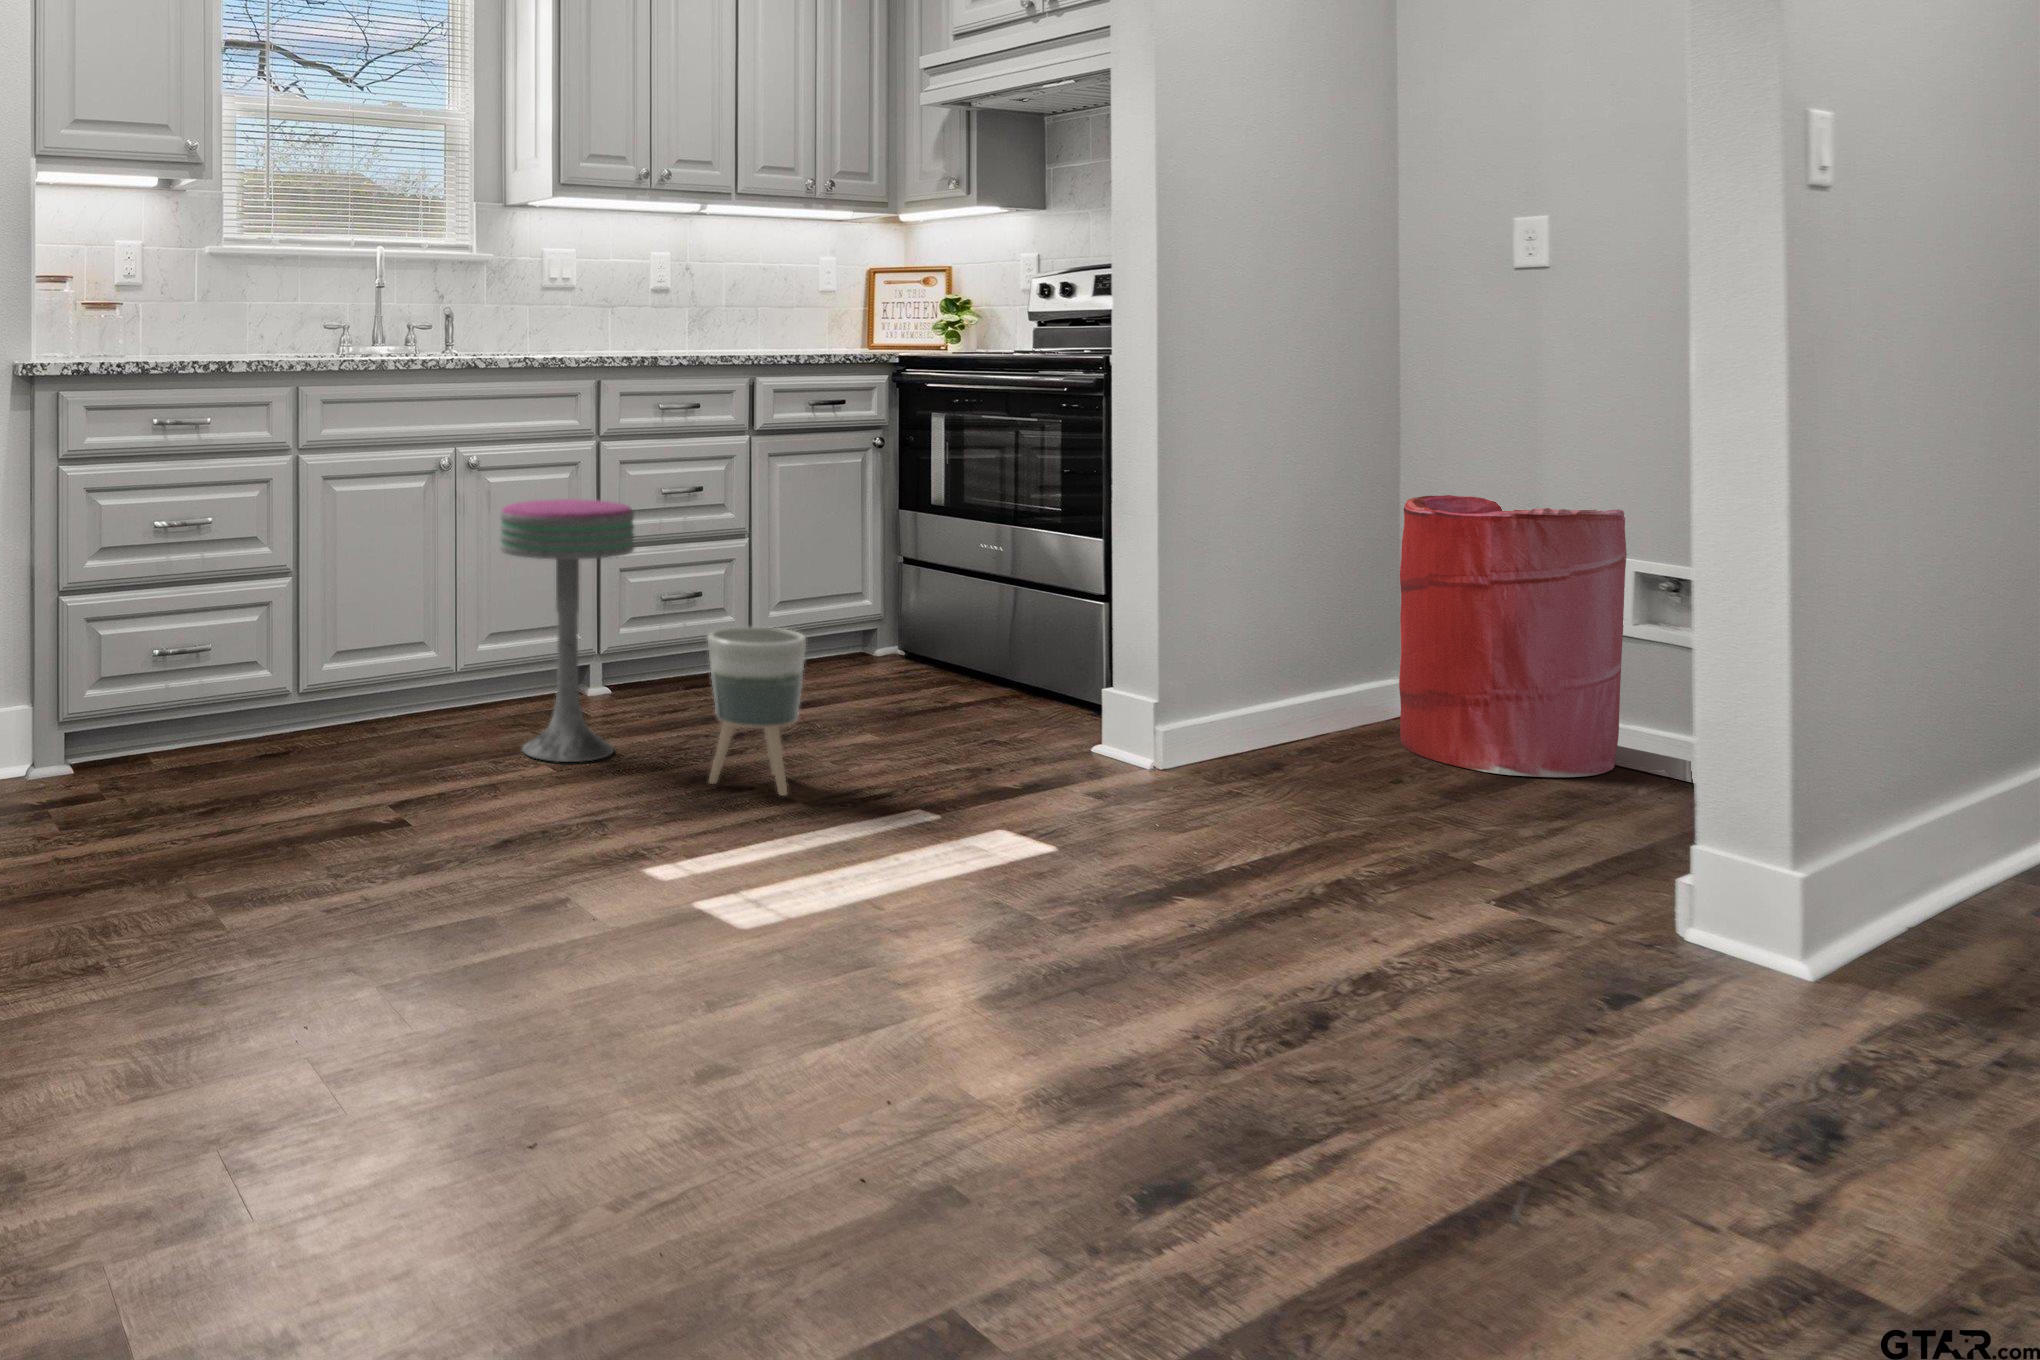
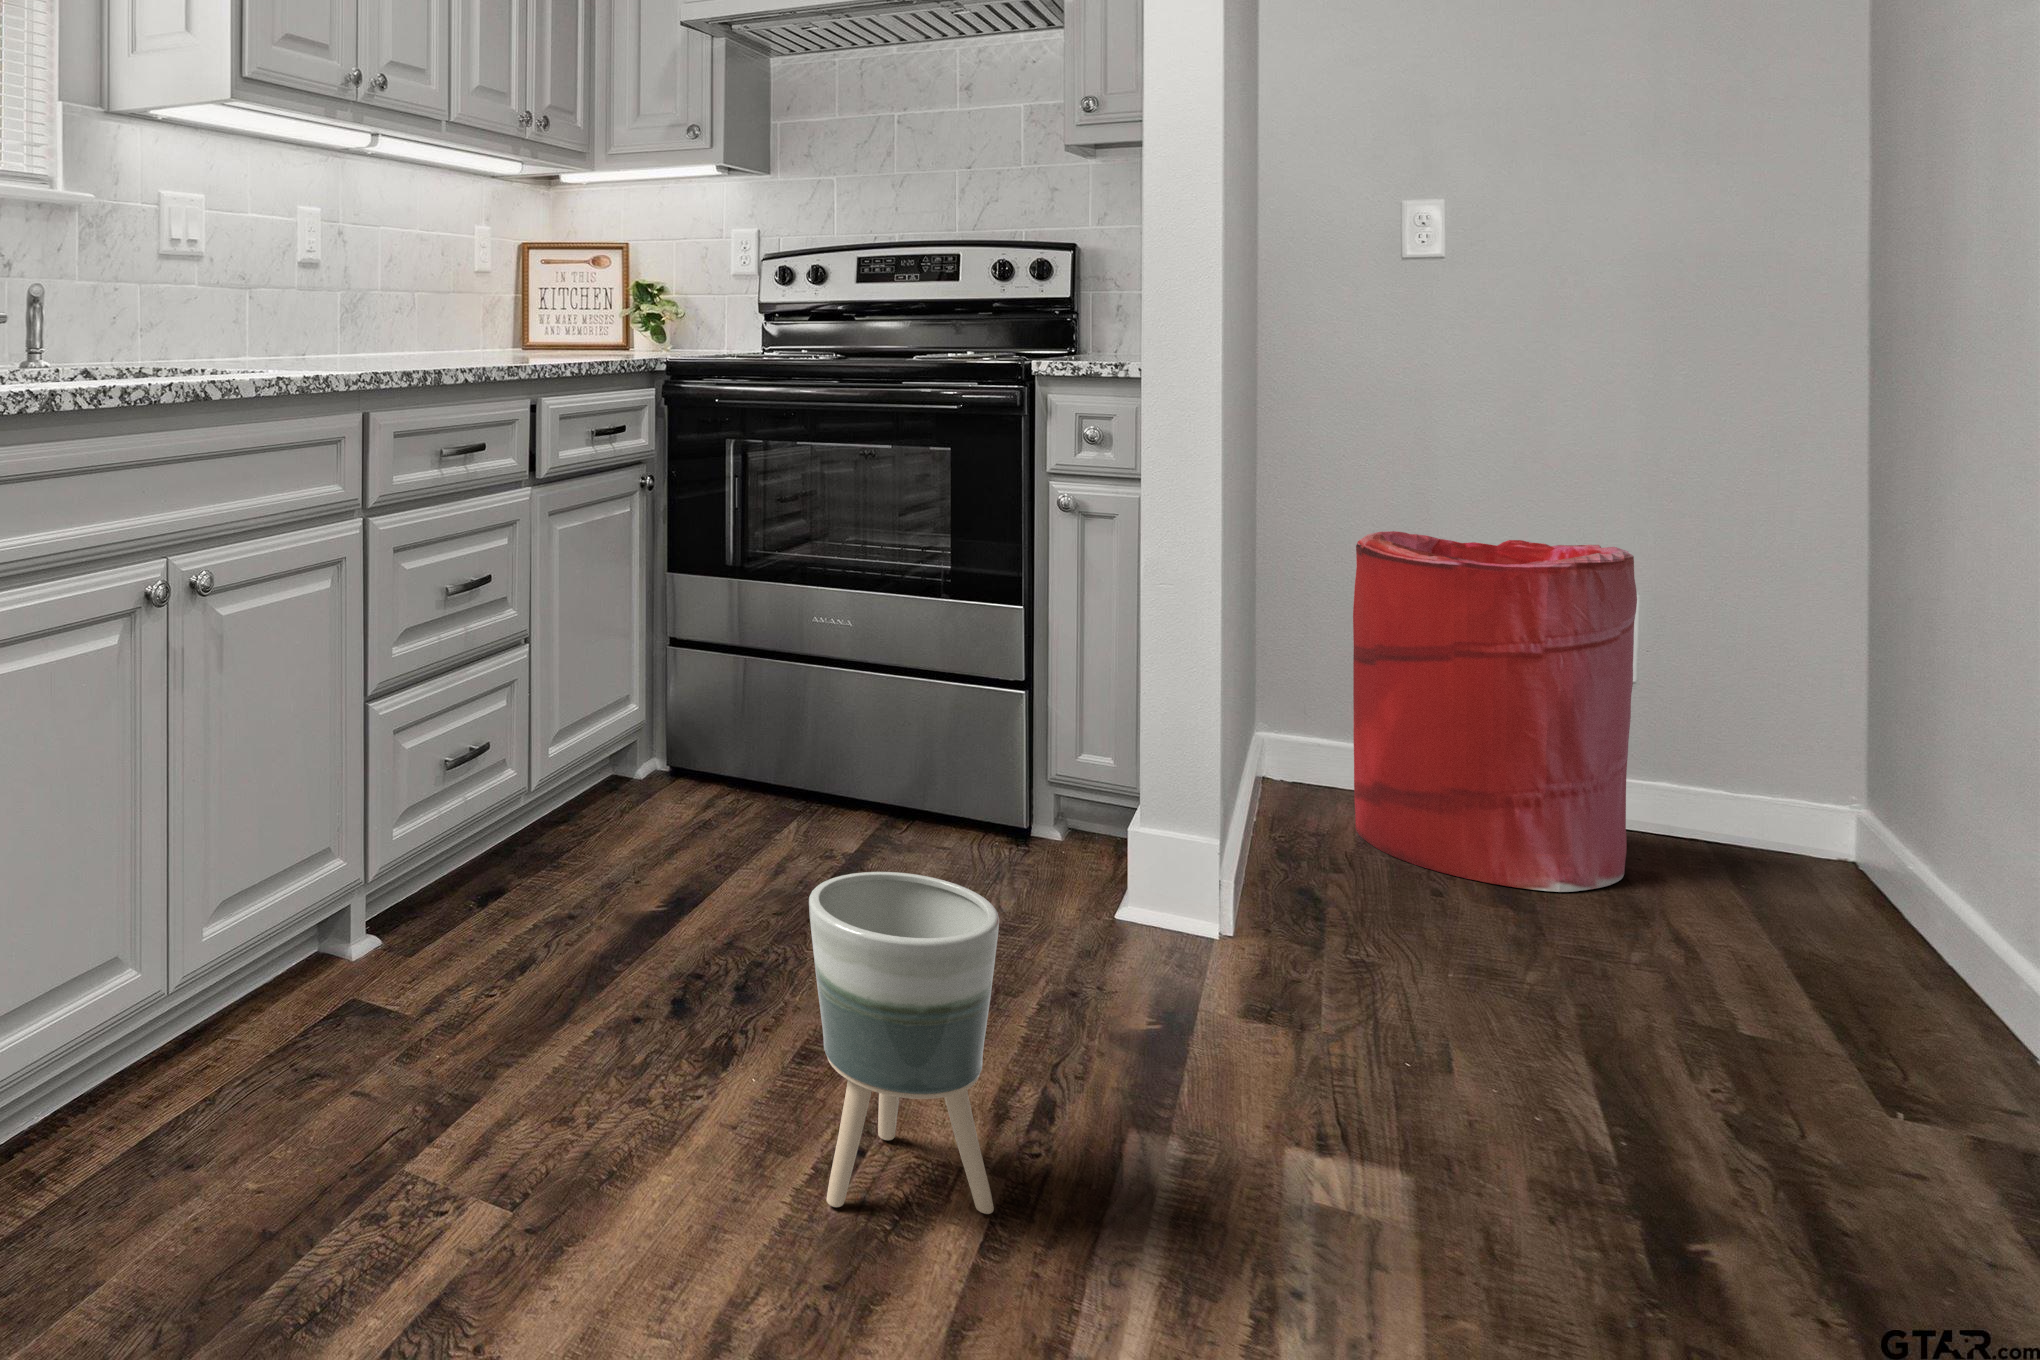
bar stool: present [500,499,635,762] -> none [345,651,612,1210]

